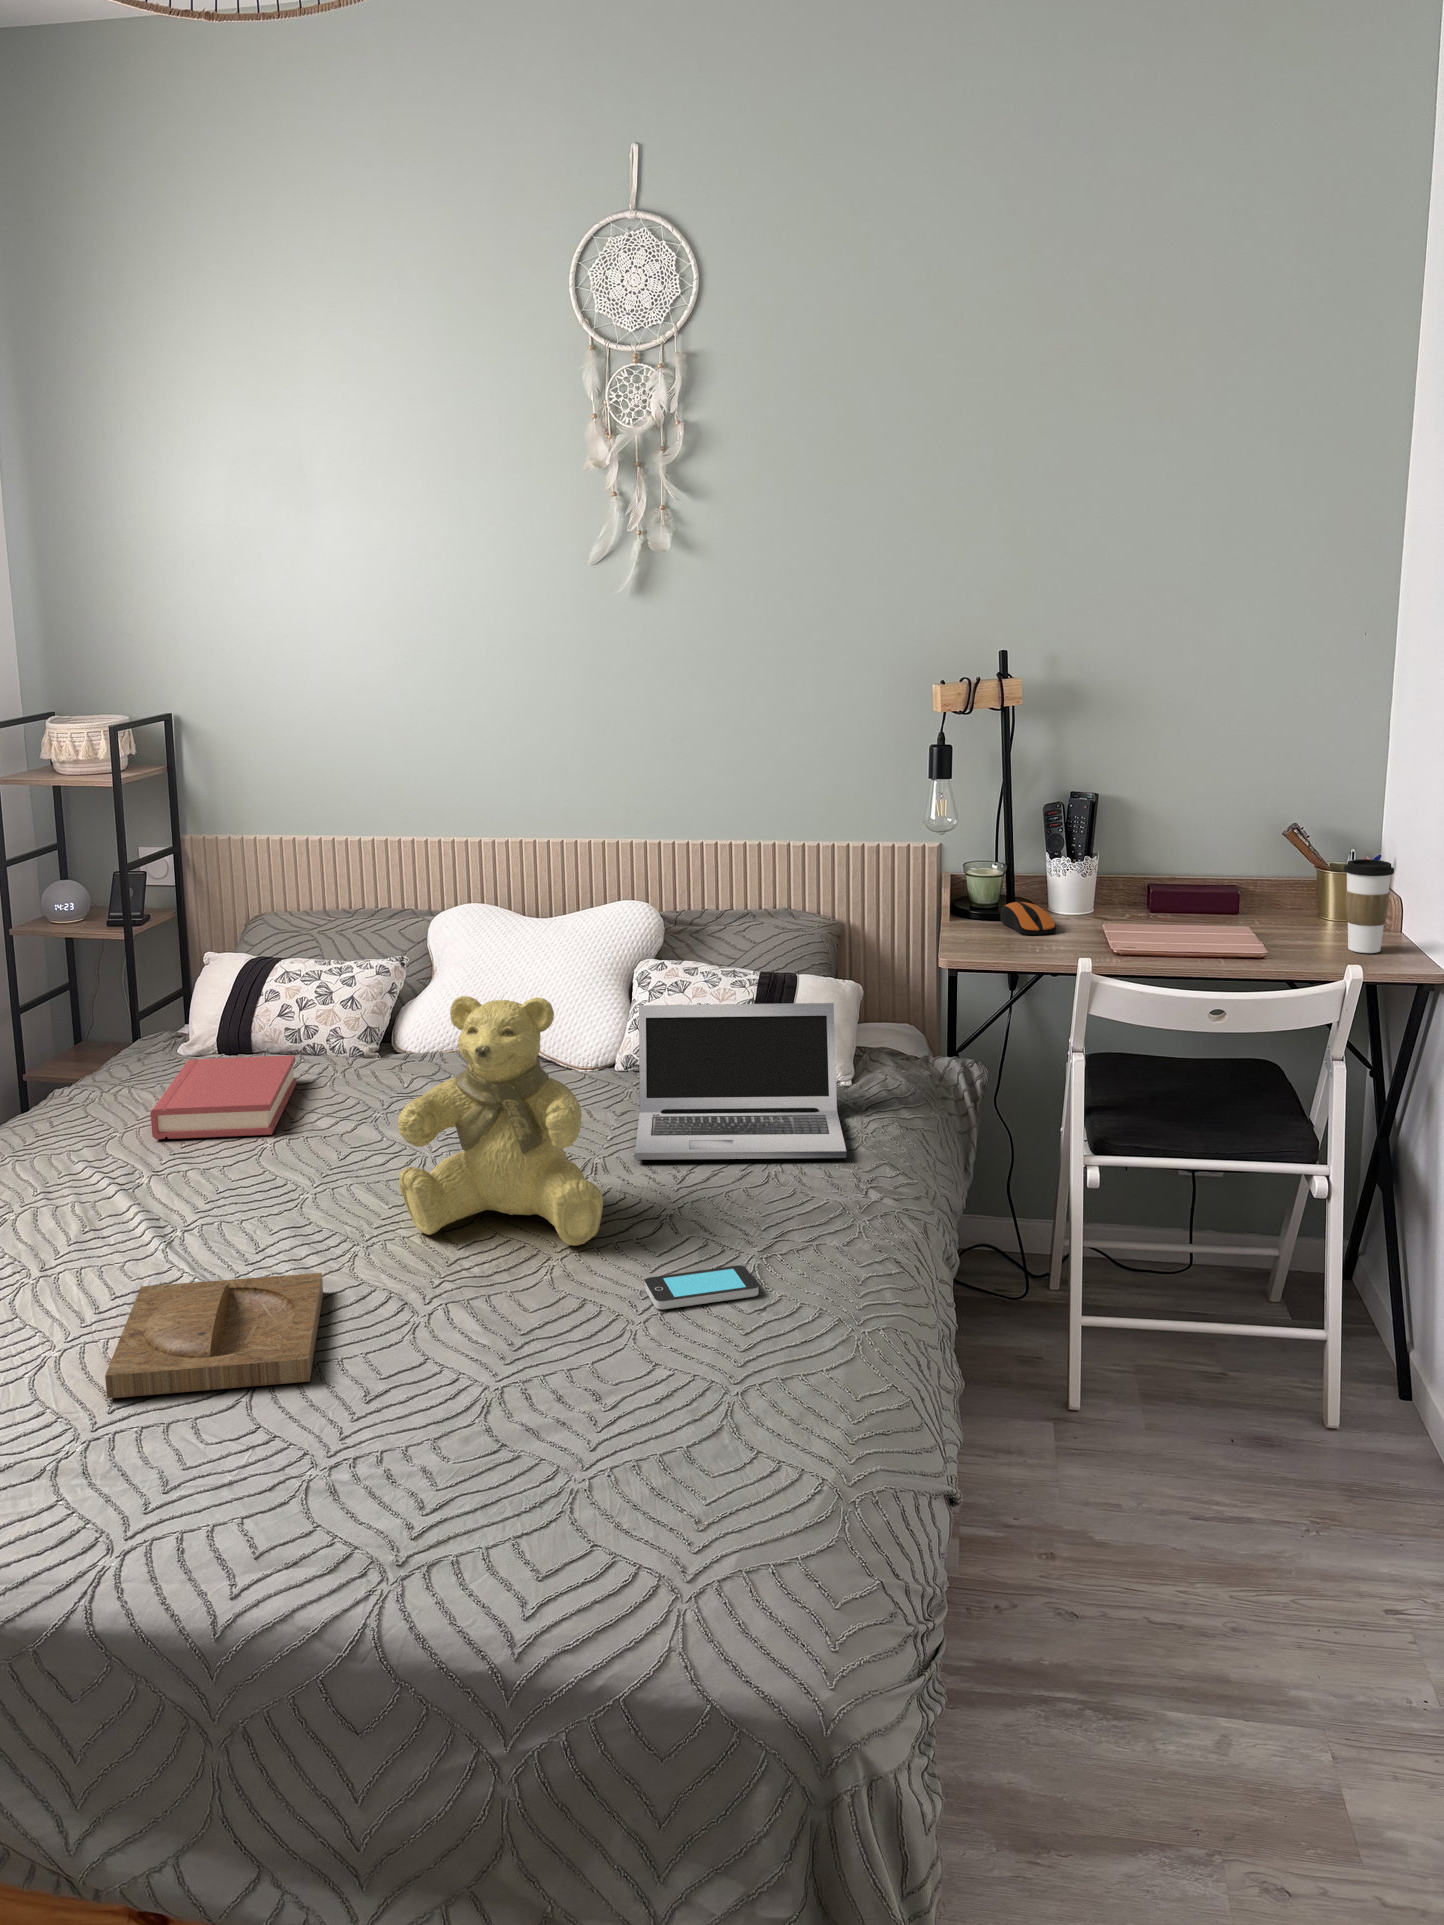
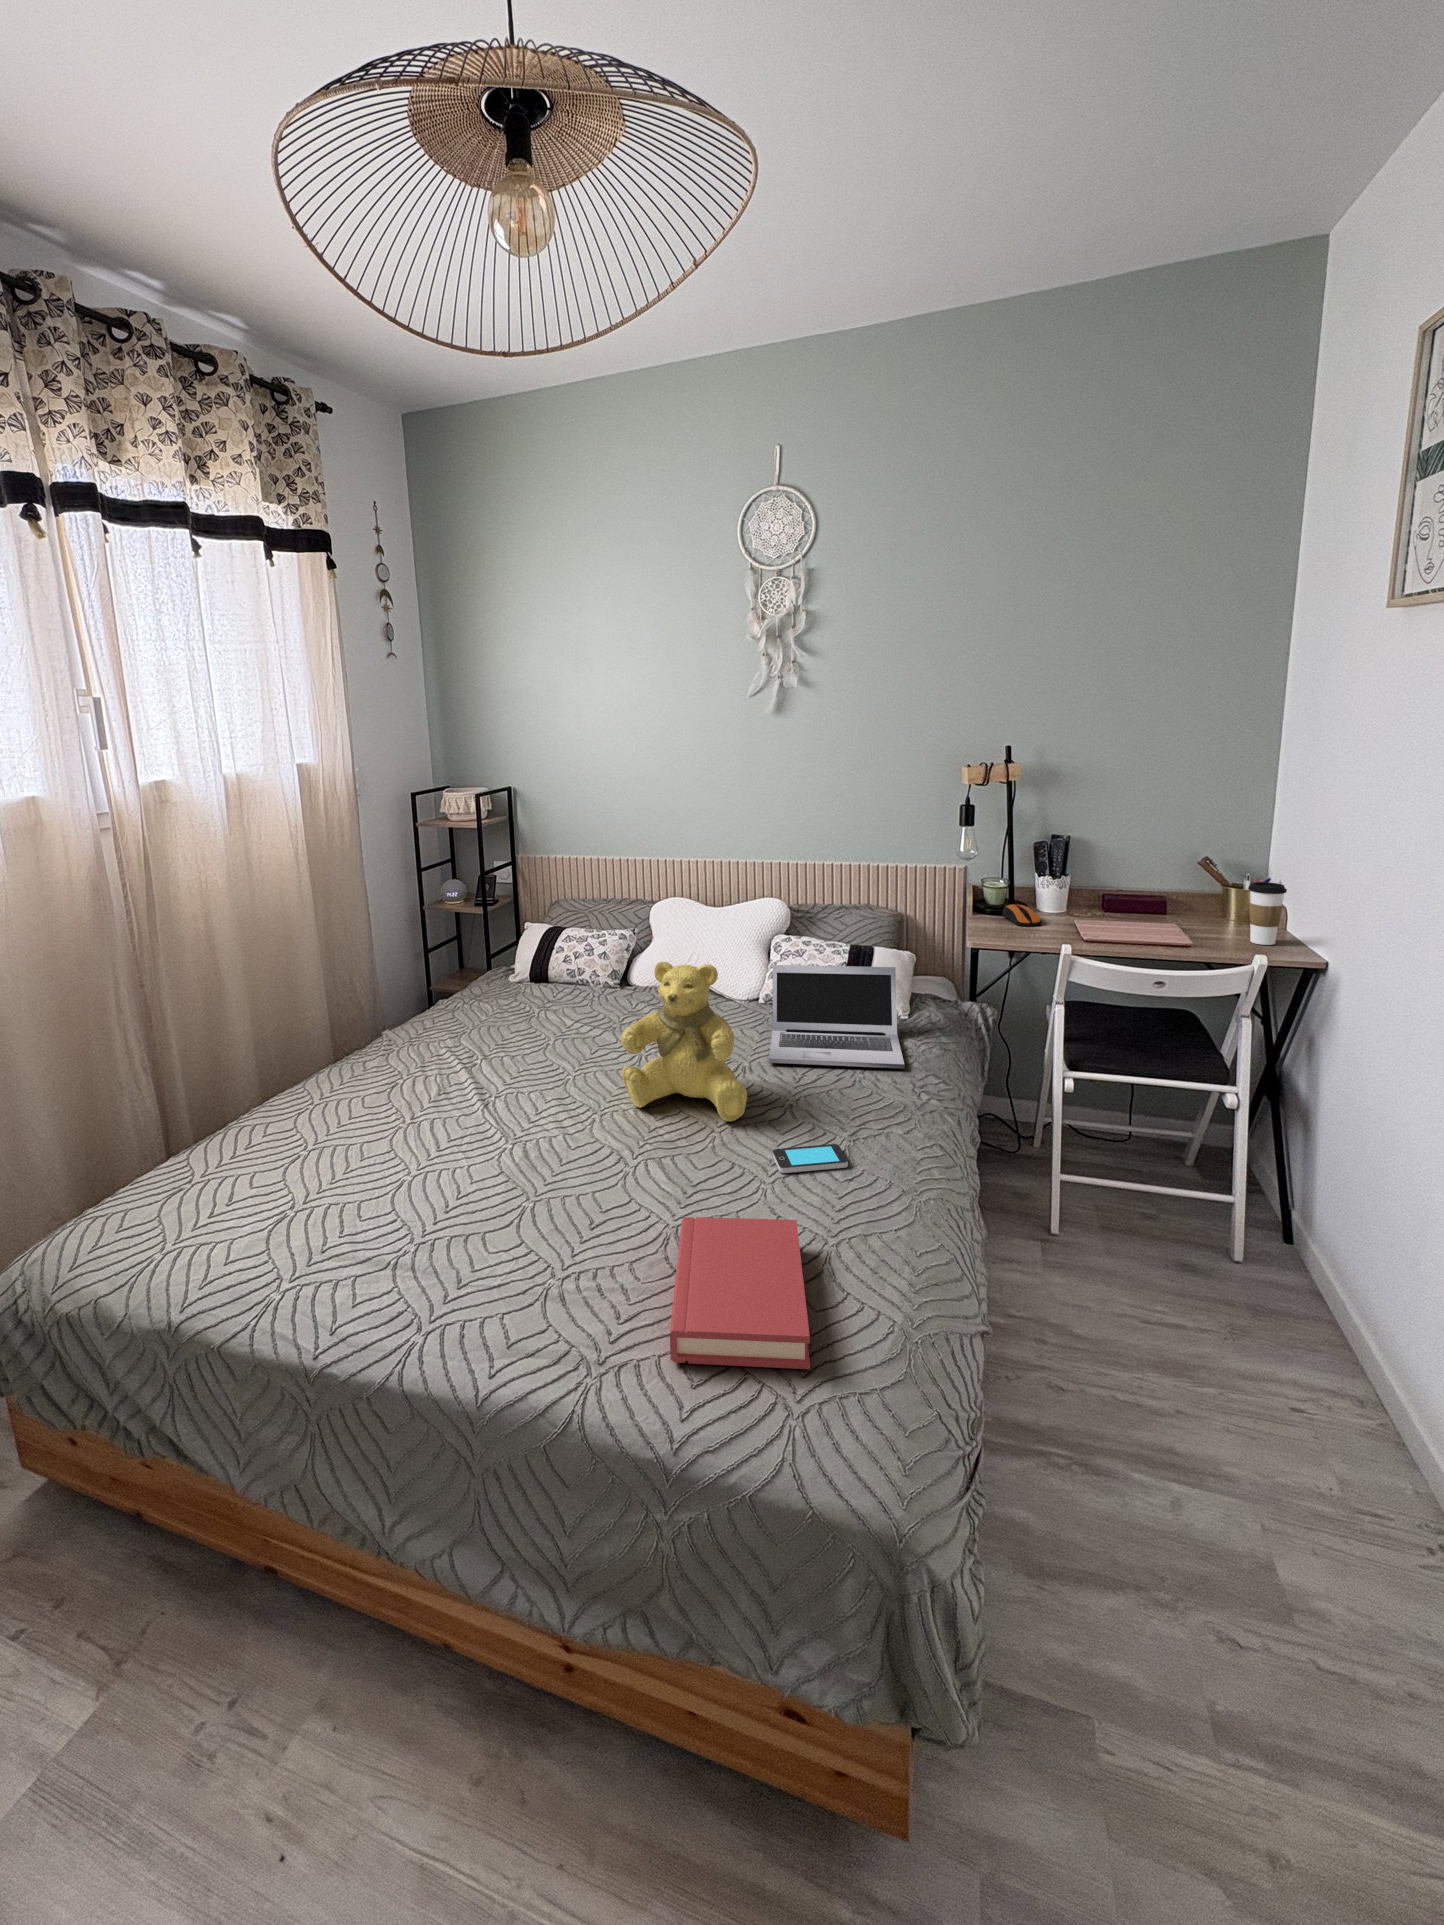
hardback book: present [150,1055,297,1139] -> present [670,1217,810,1369]
tray: present [105,1273,323,1398] -> none [434,1132,573,1212]

